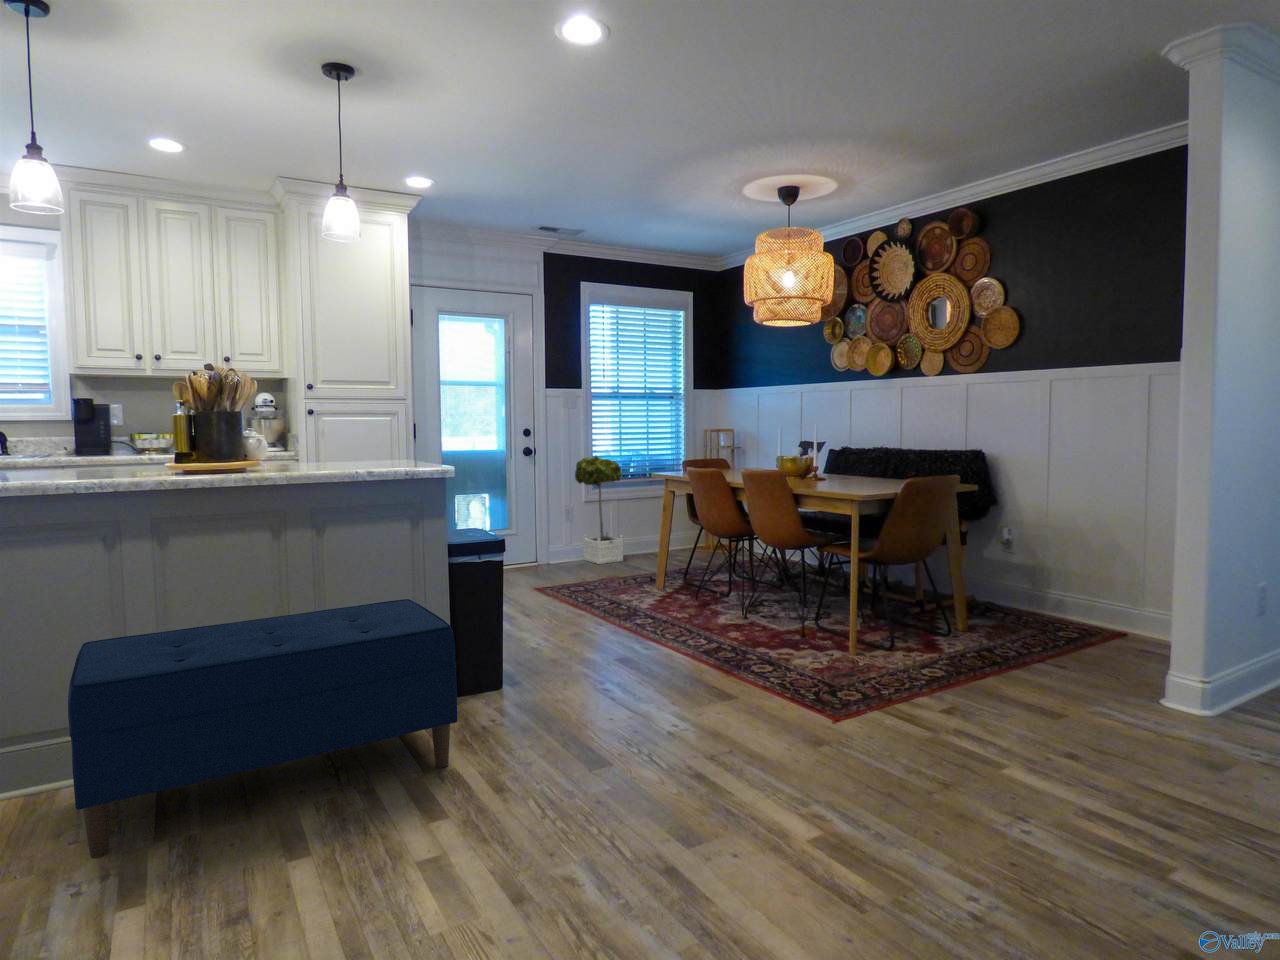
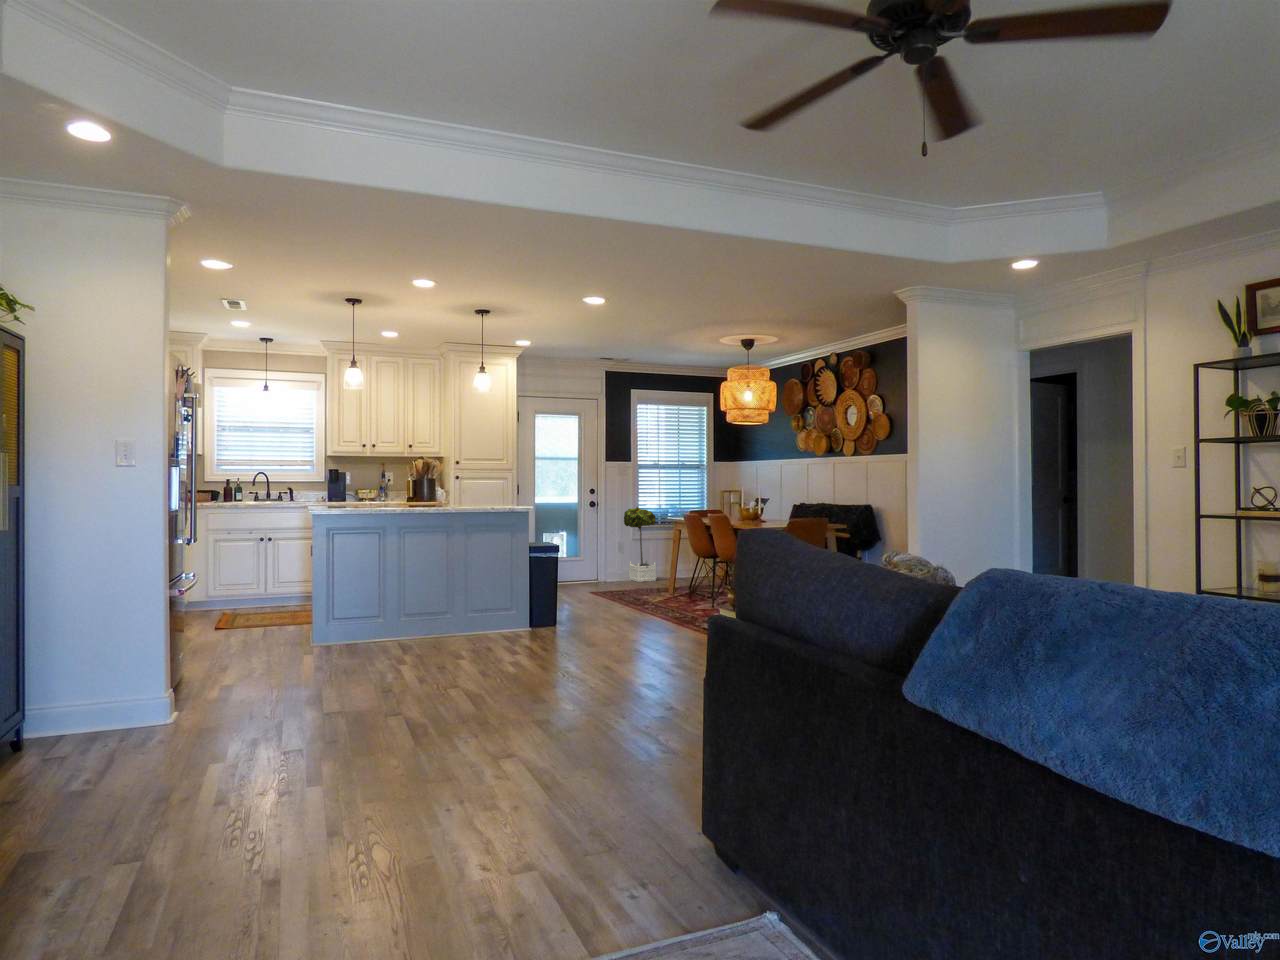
bench: present [68,599,457,858] -> none [365,573,525,661]

